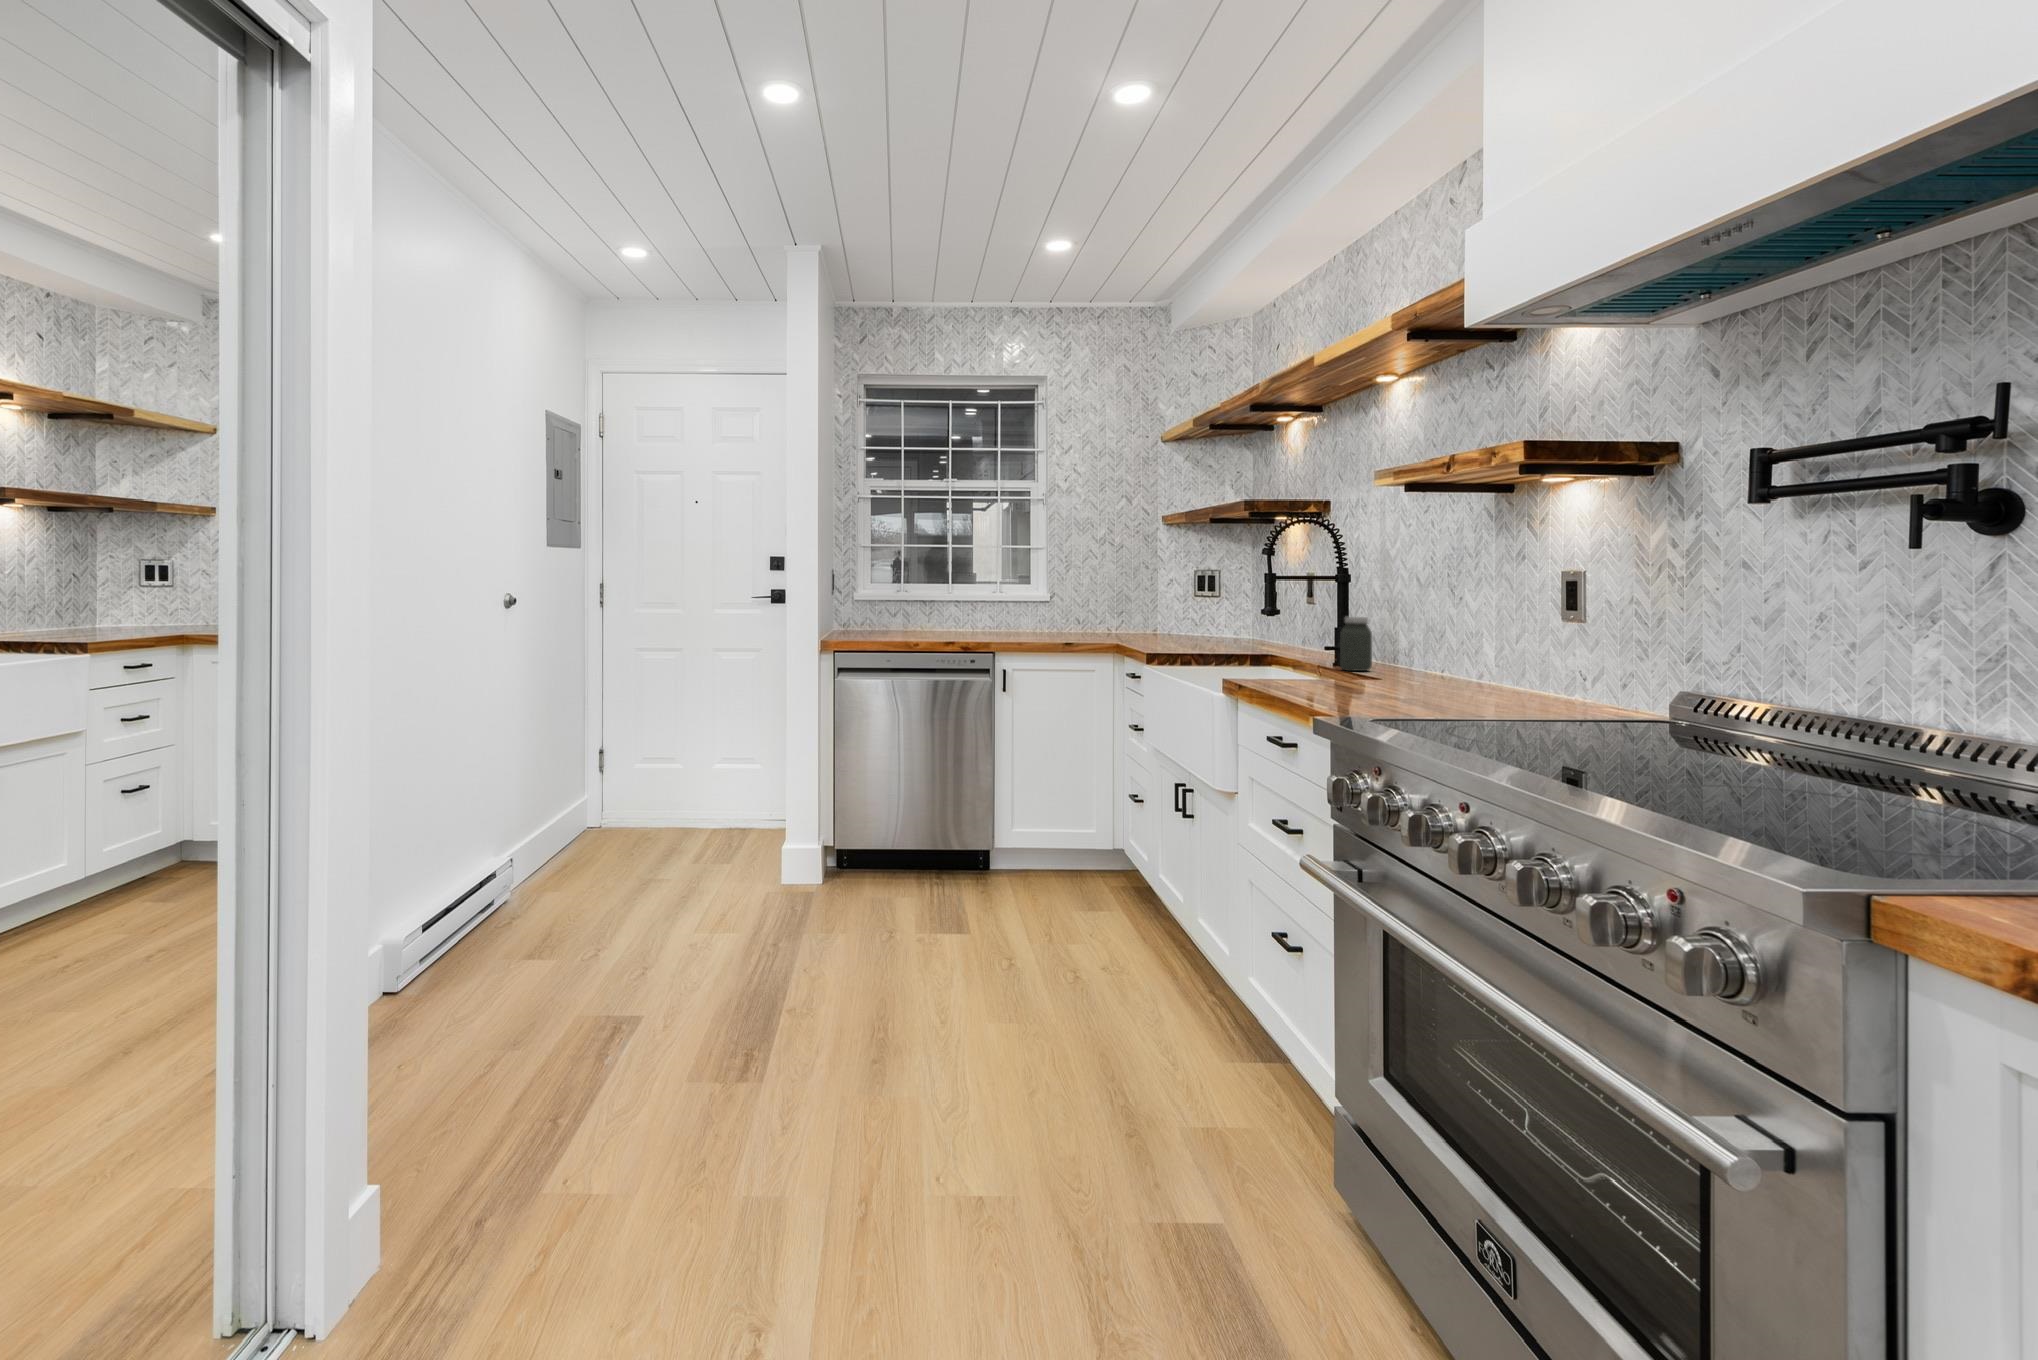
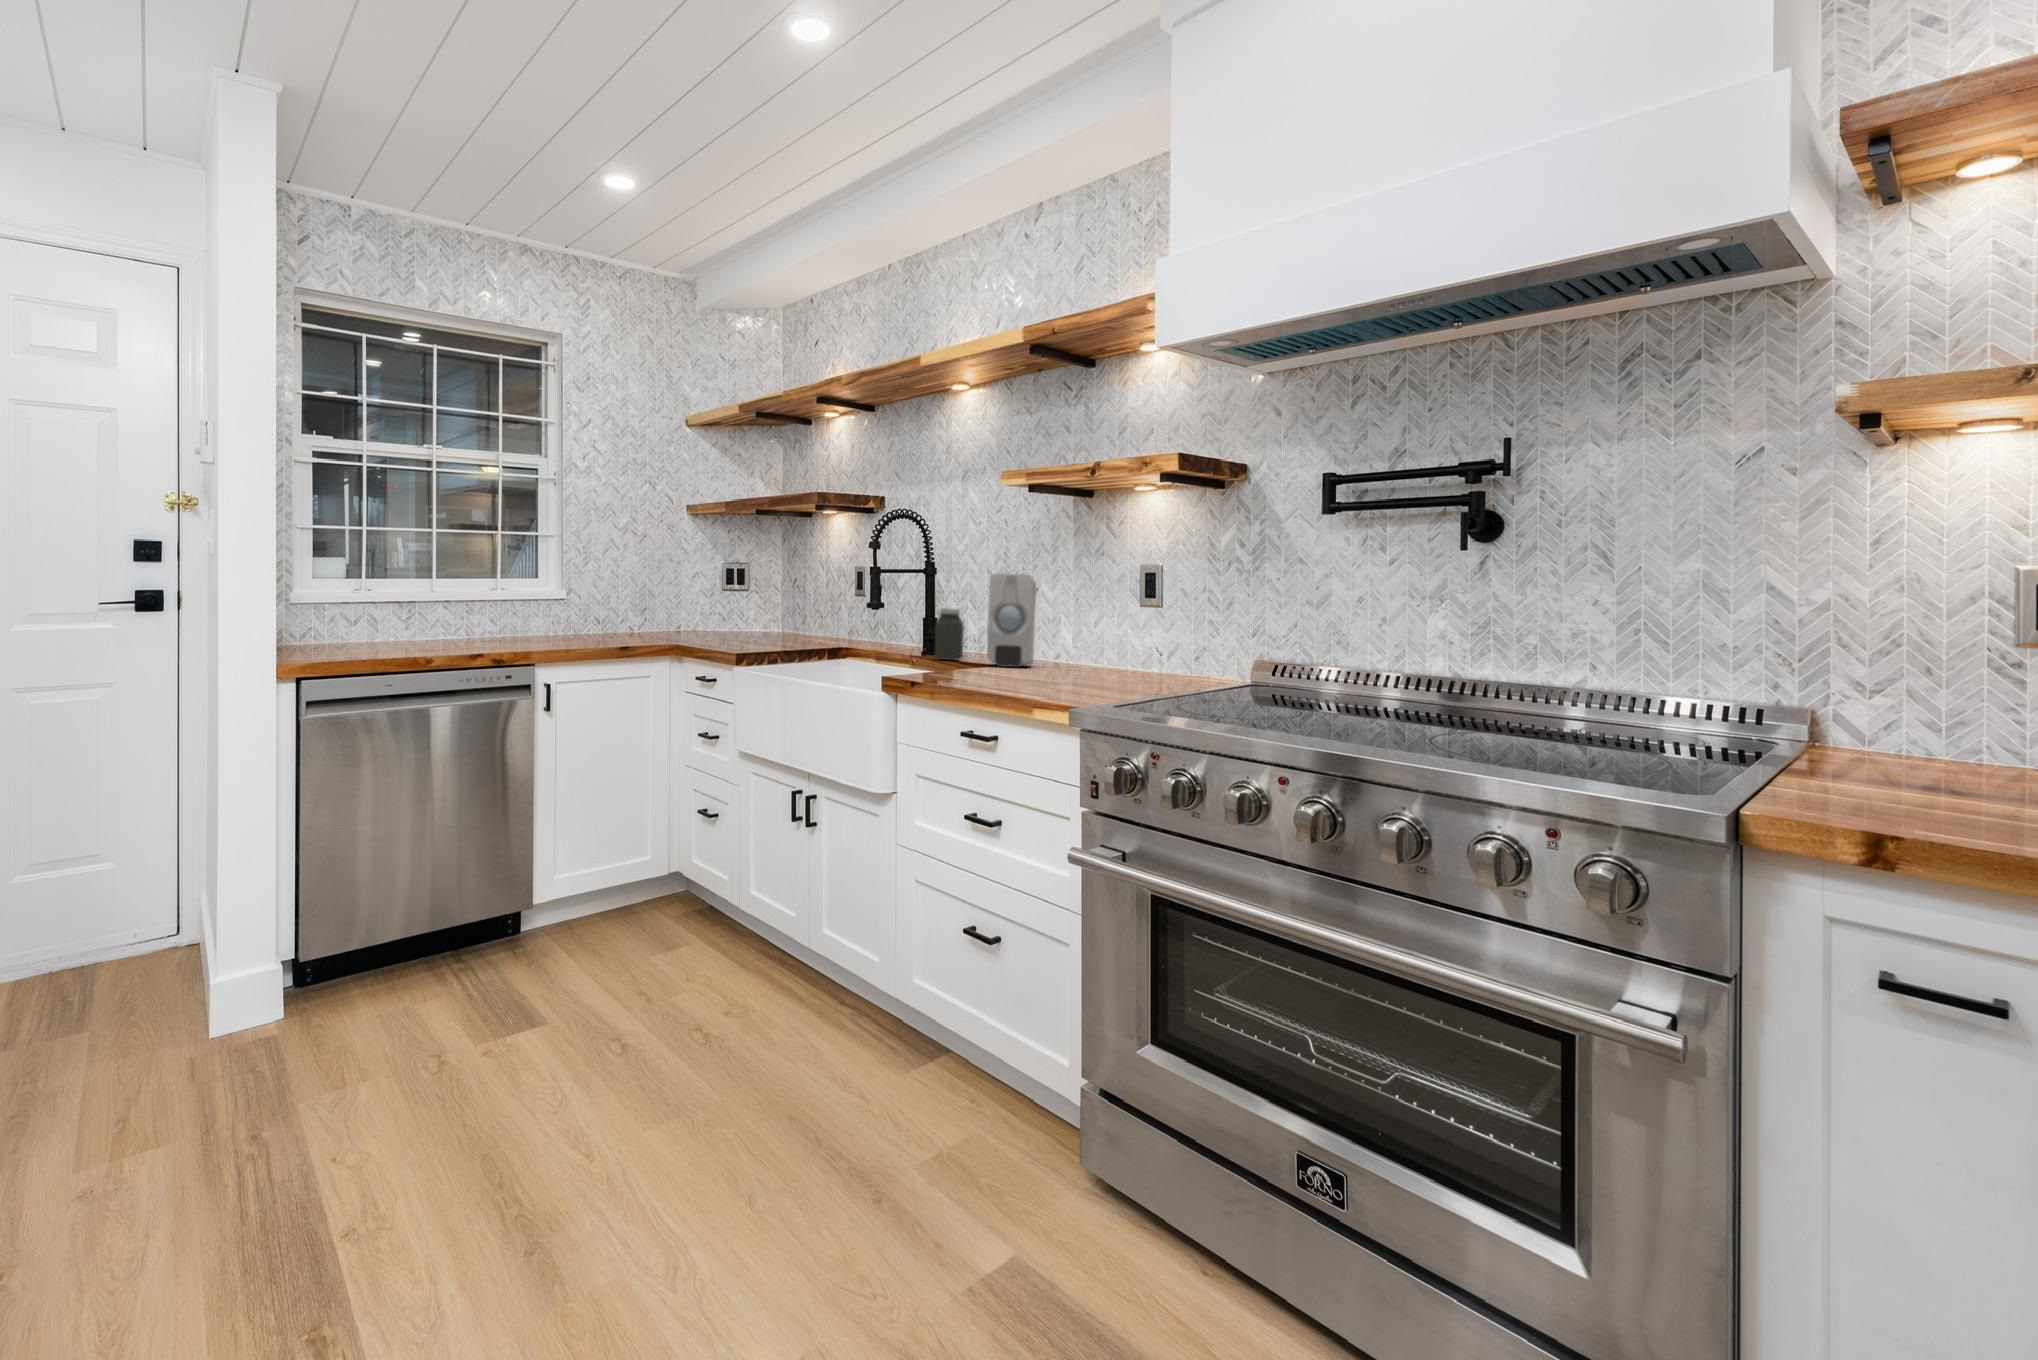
soap dispenser: none [1373,582,1444,683] -> present [987,574,1036,667]

